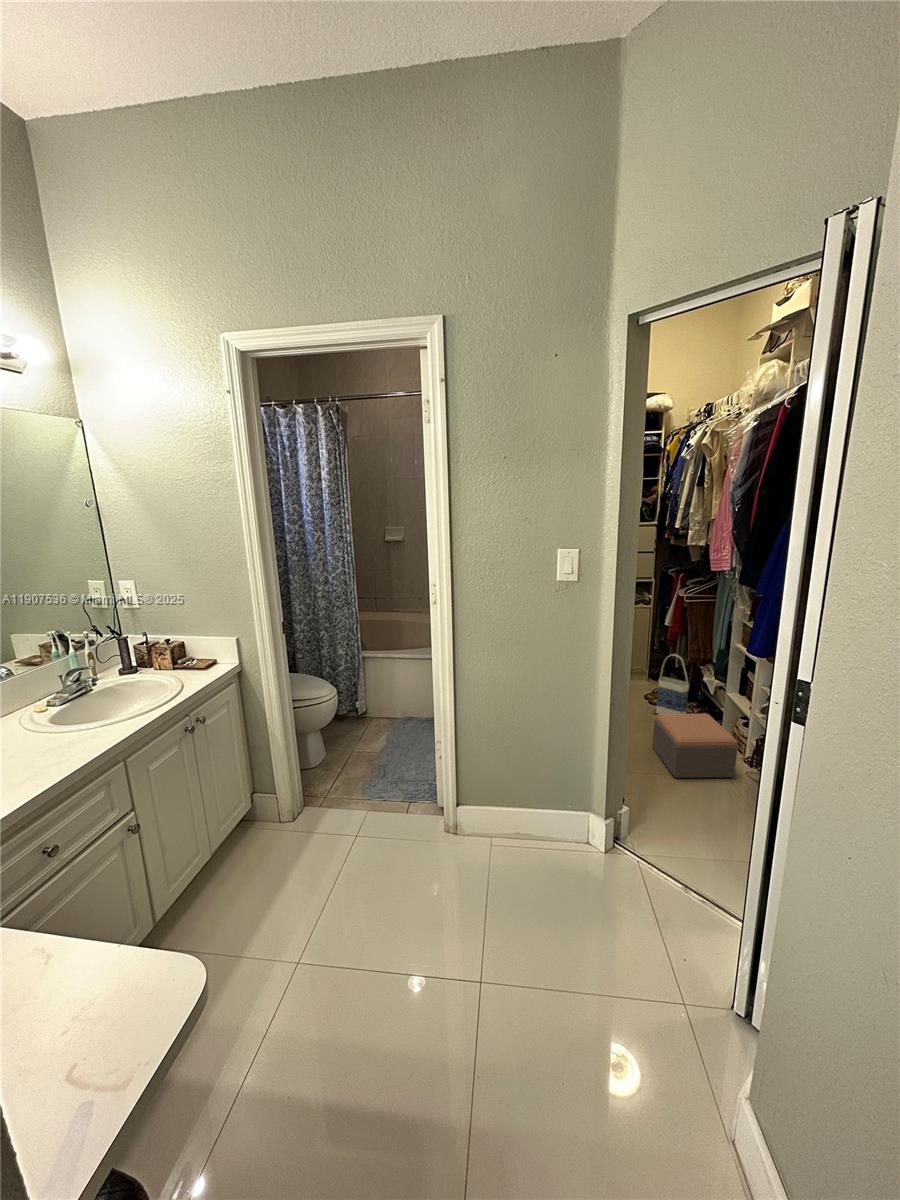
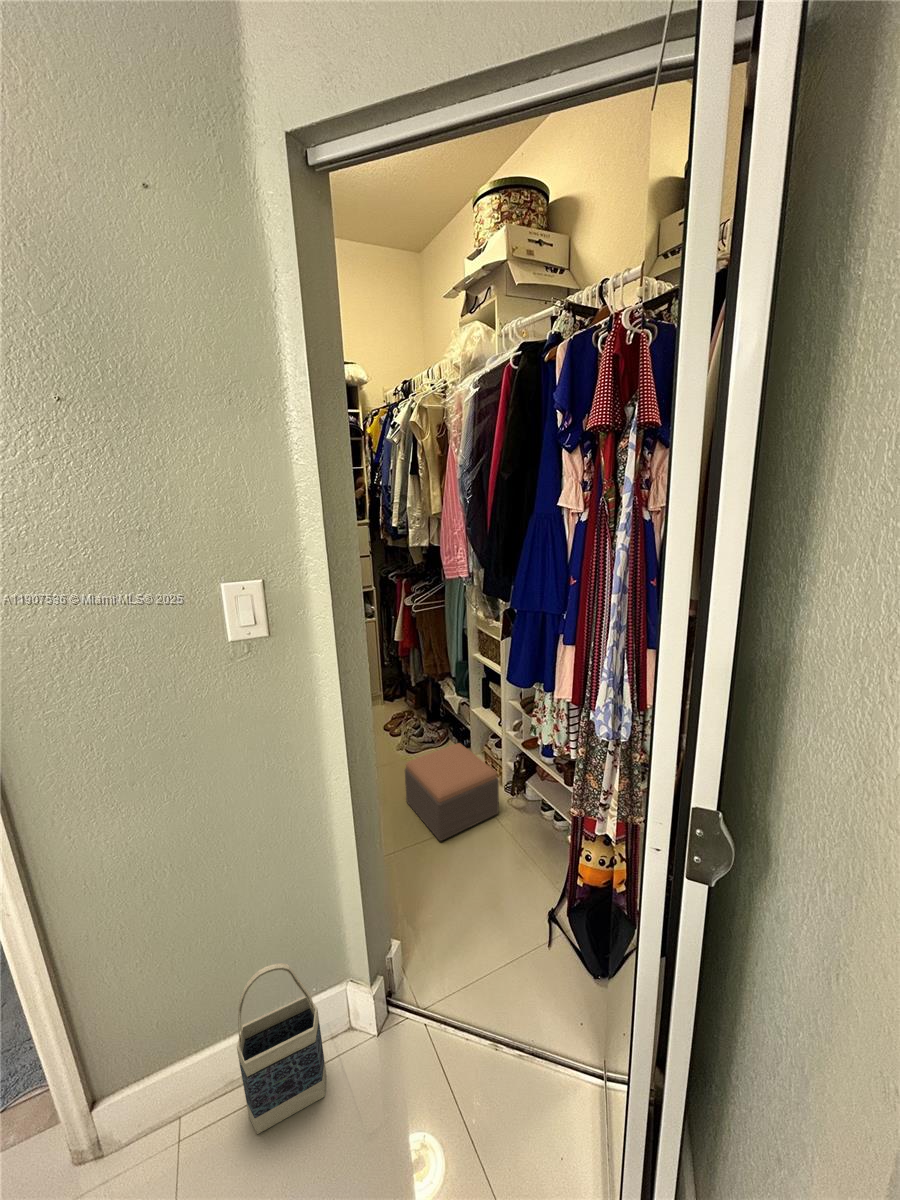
bag: present [656,654,689,714] -> present [237,963,326,1134]

